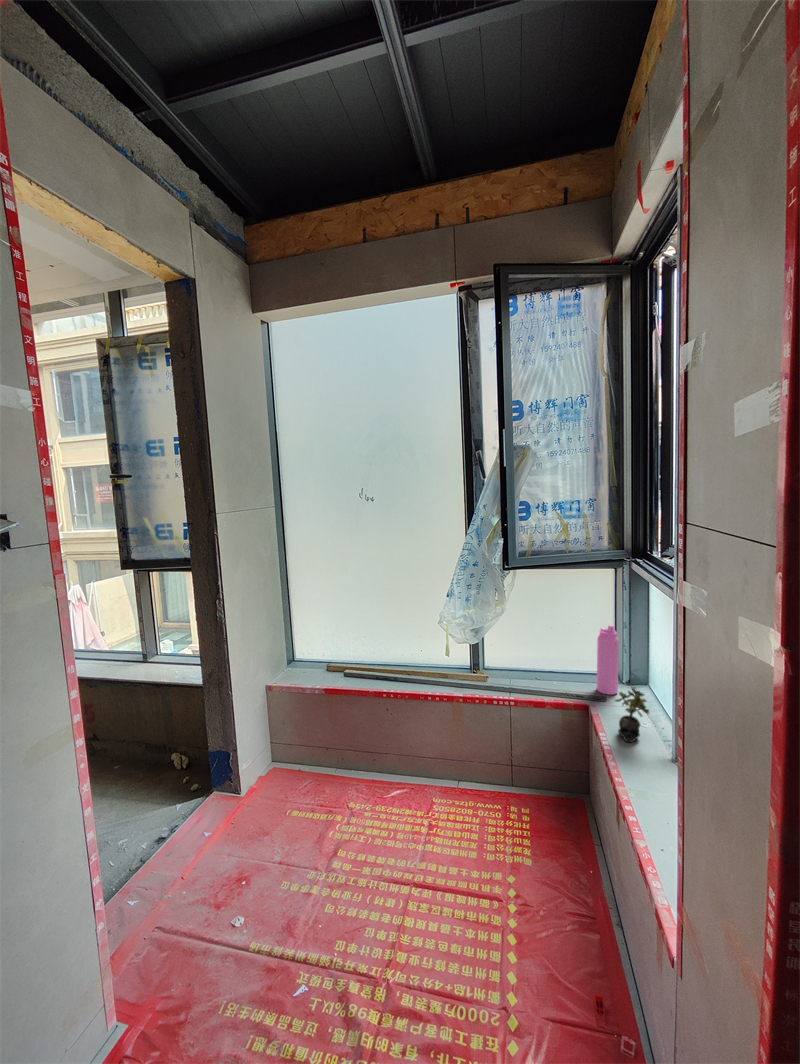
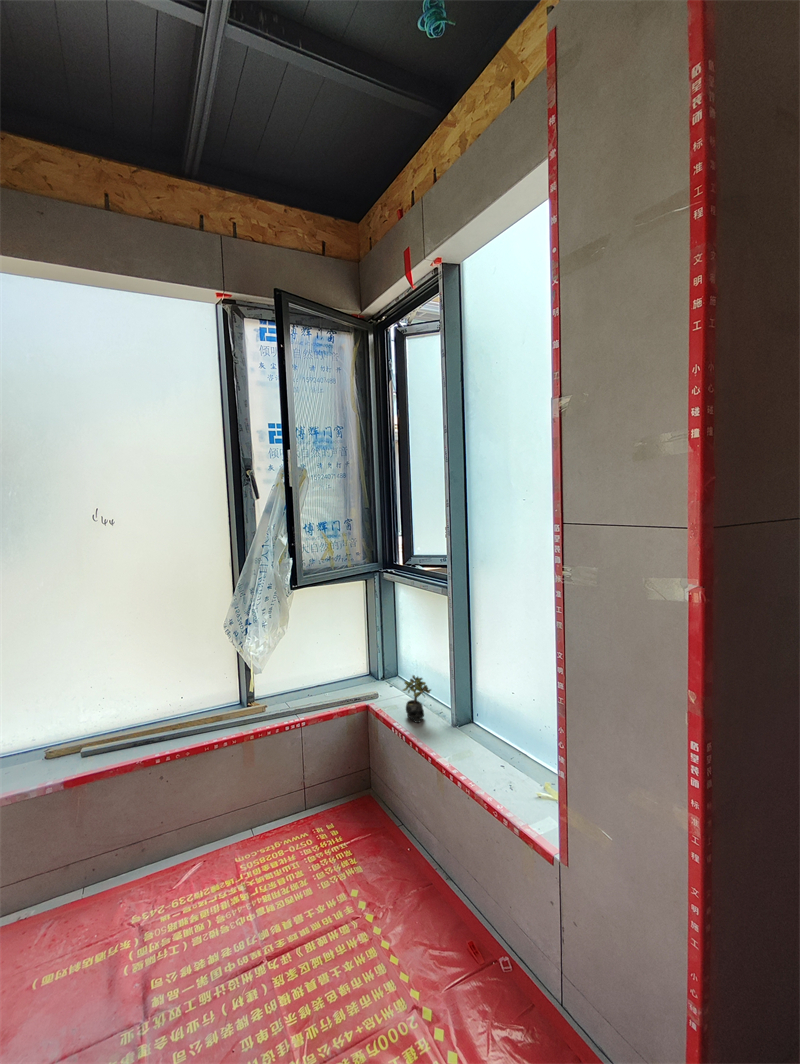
water bottle: present [597,625,619,695] -> none [363,626,382,690]

